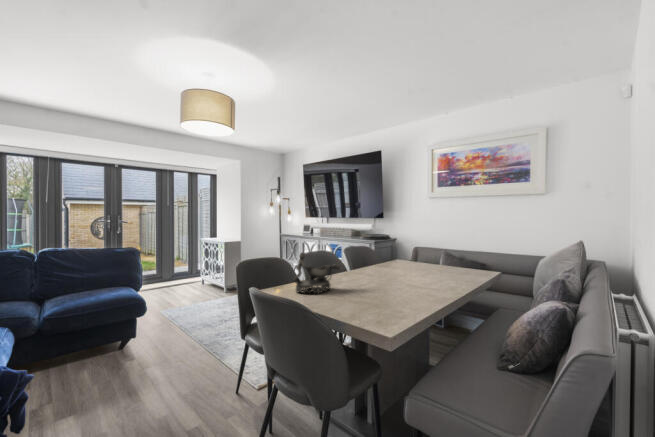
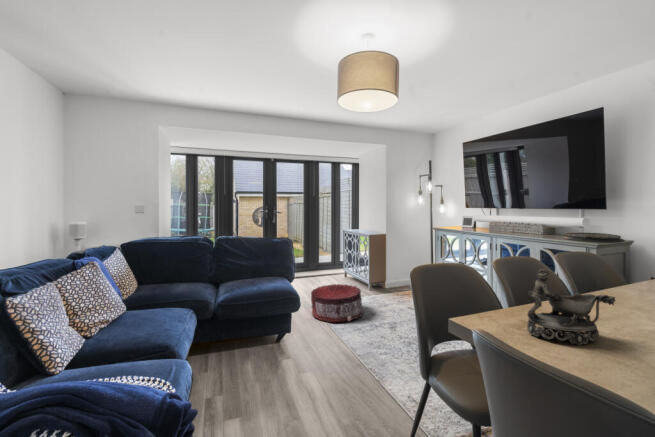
pouf: none [160,288,214,324] -> present [311,284,363,322]

